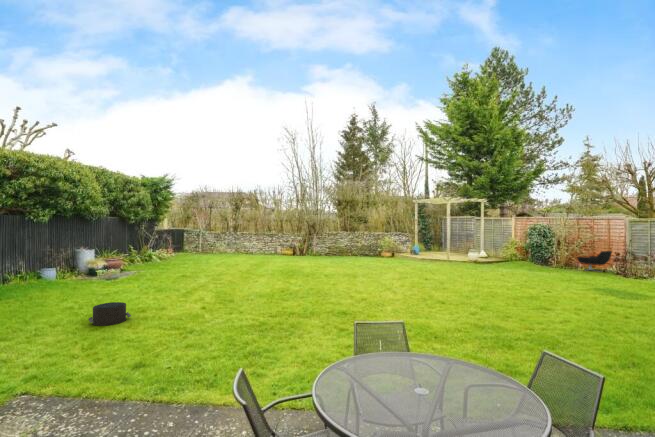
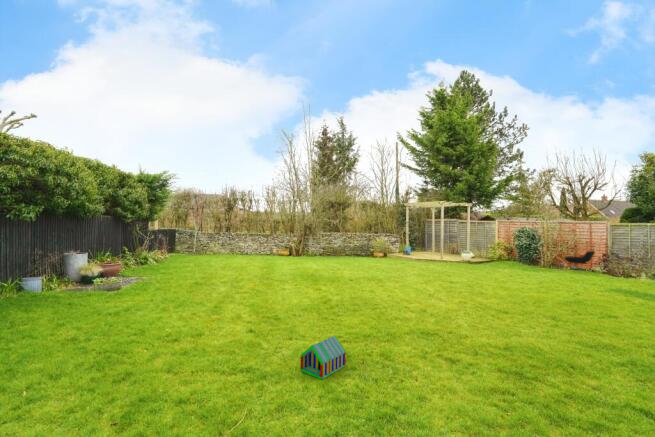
pouf: present [89,302,131,326] -> none [124,306,175,334]
toy house: none [205,330,246,365] -> present [300,336,346,380]

